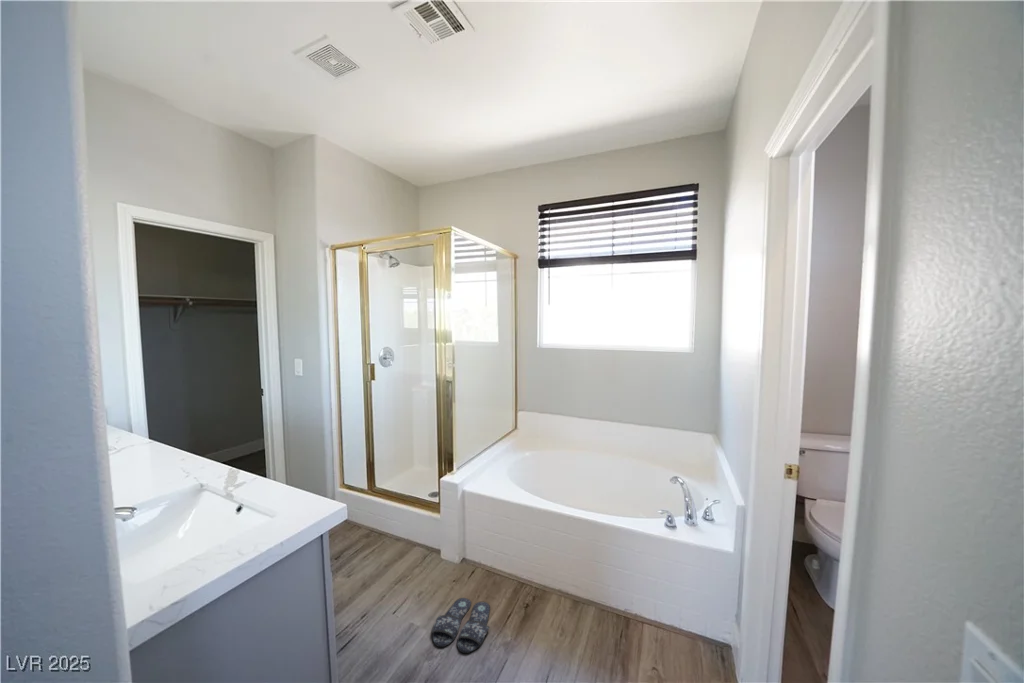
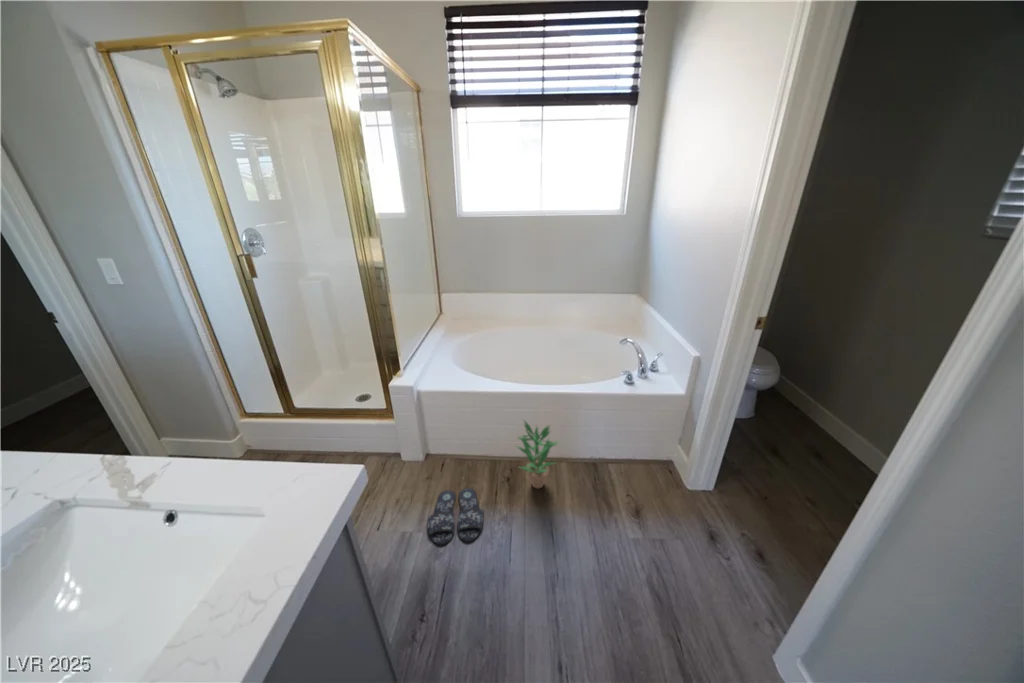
potted plant: none [529,534,575,625] -> present [518,422,558,488]

